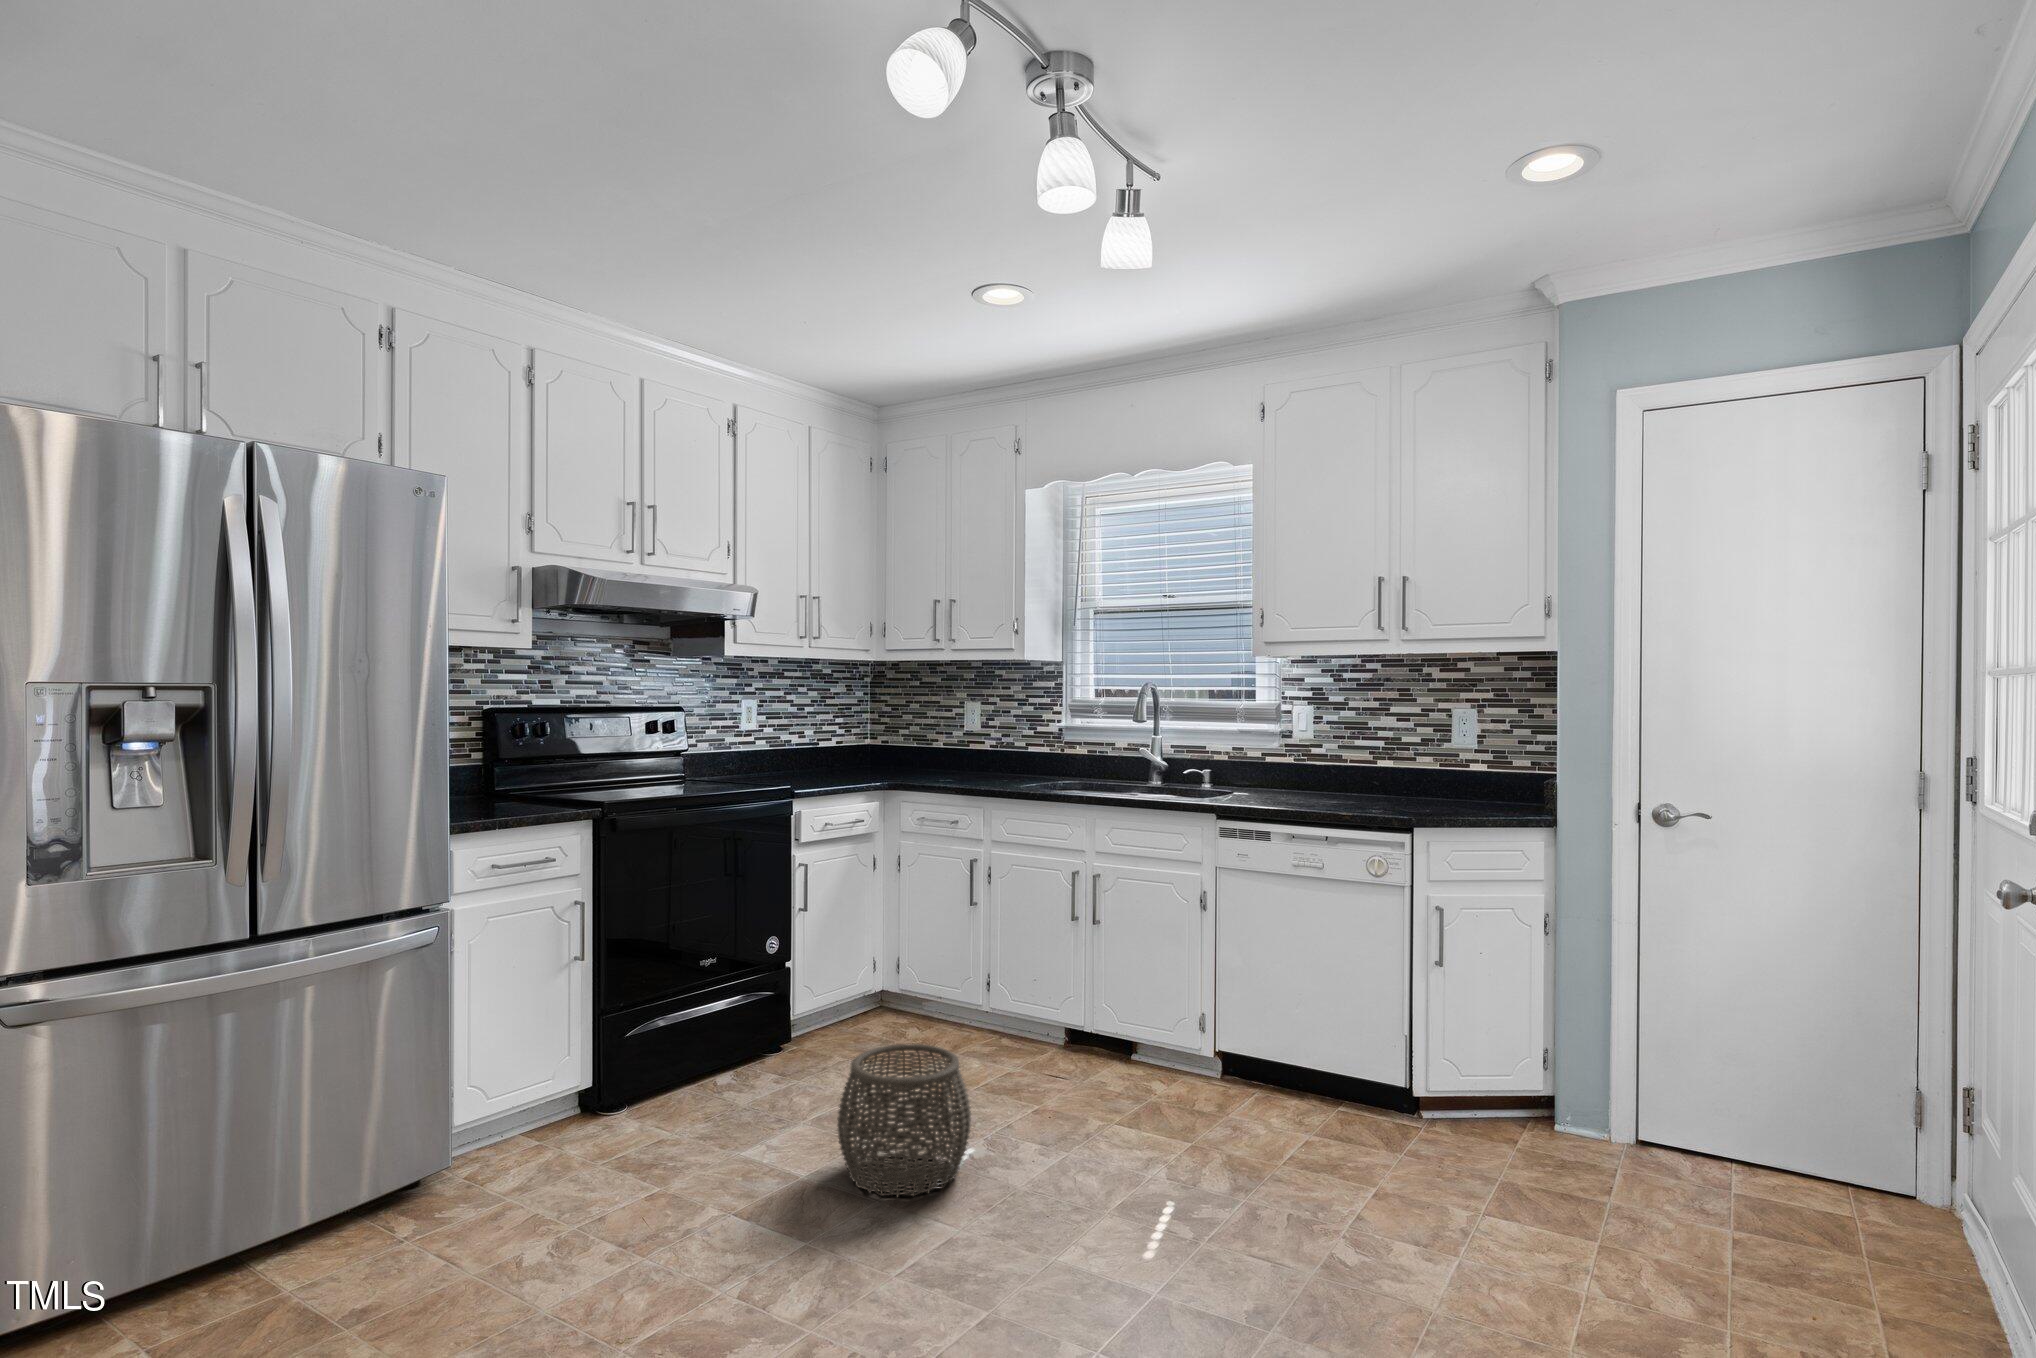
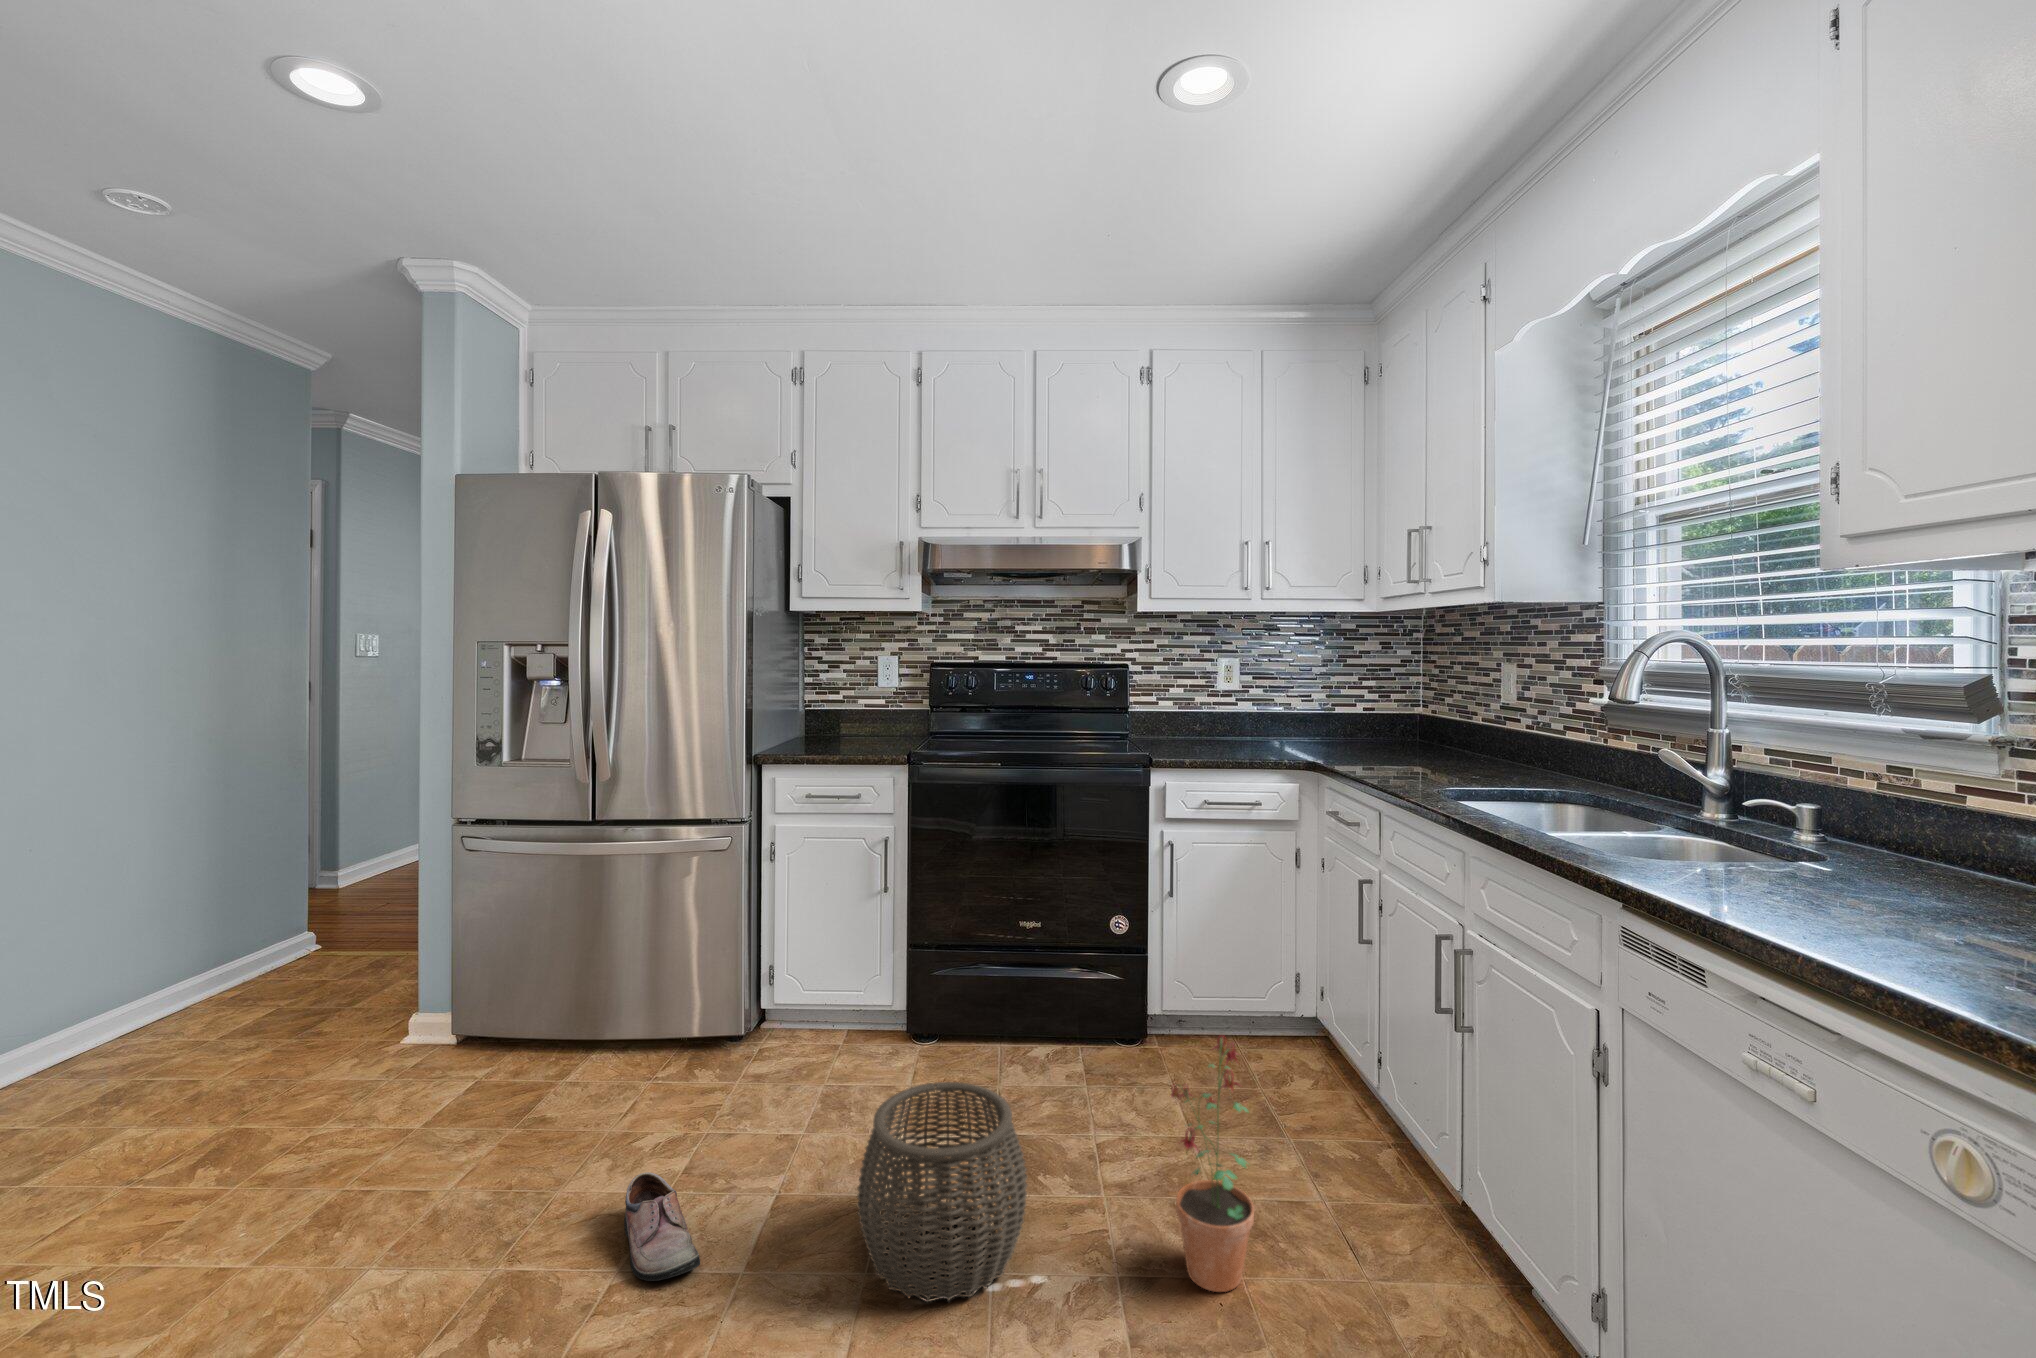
potted plant: none [984,957,1065,1117] -> present [1171,1036,1254,1292]
shoe: none [651,1223,790,1288] -> present [624,1172,700,1281]

